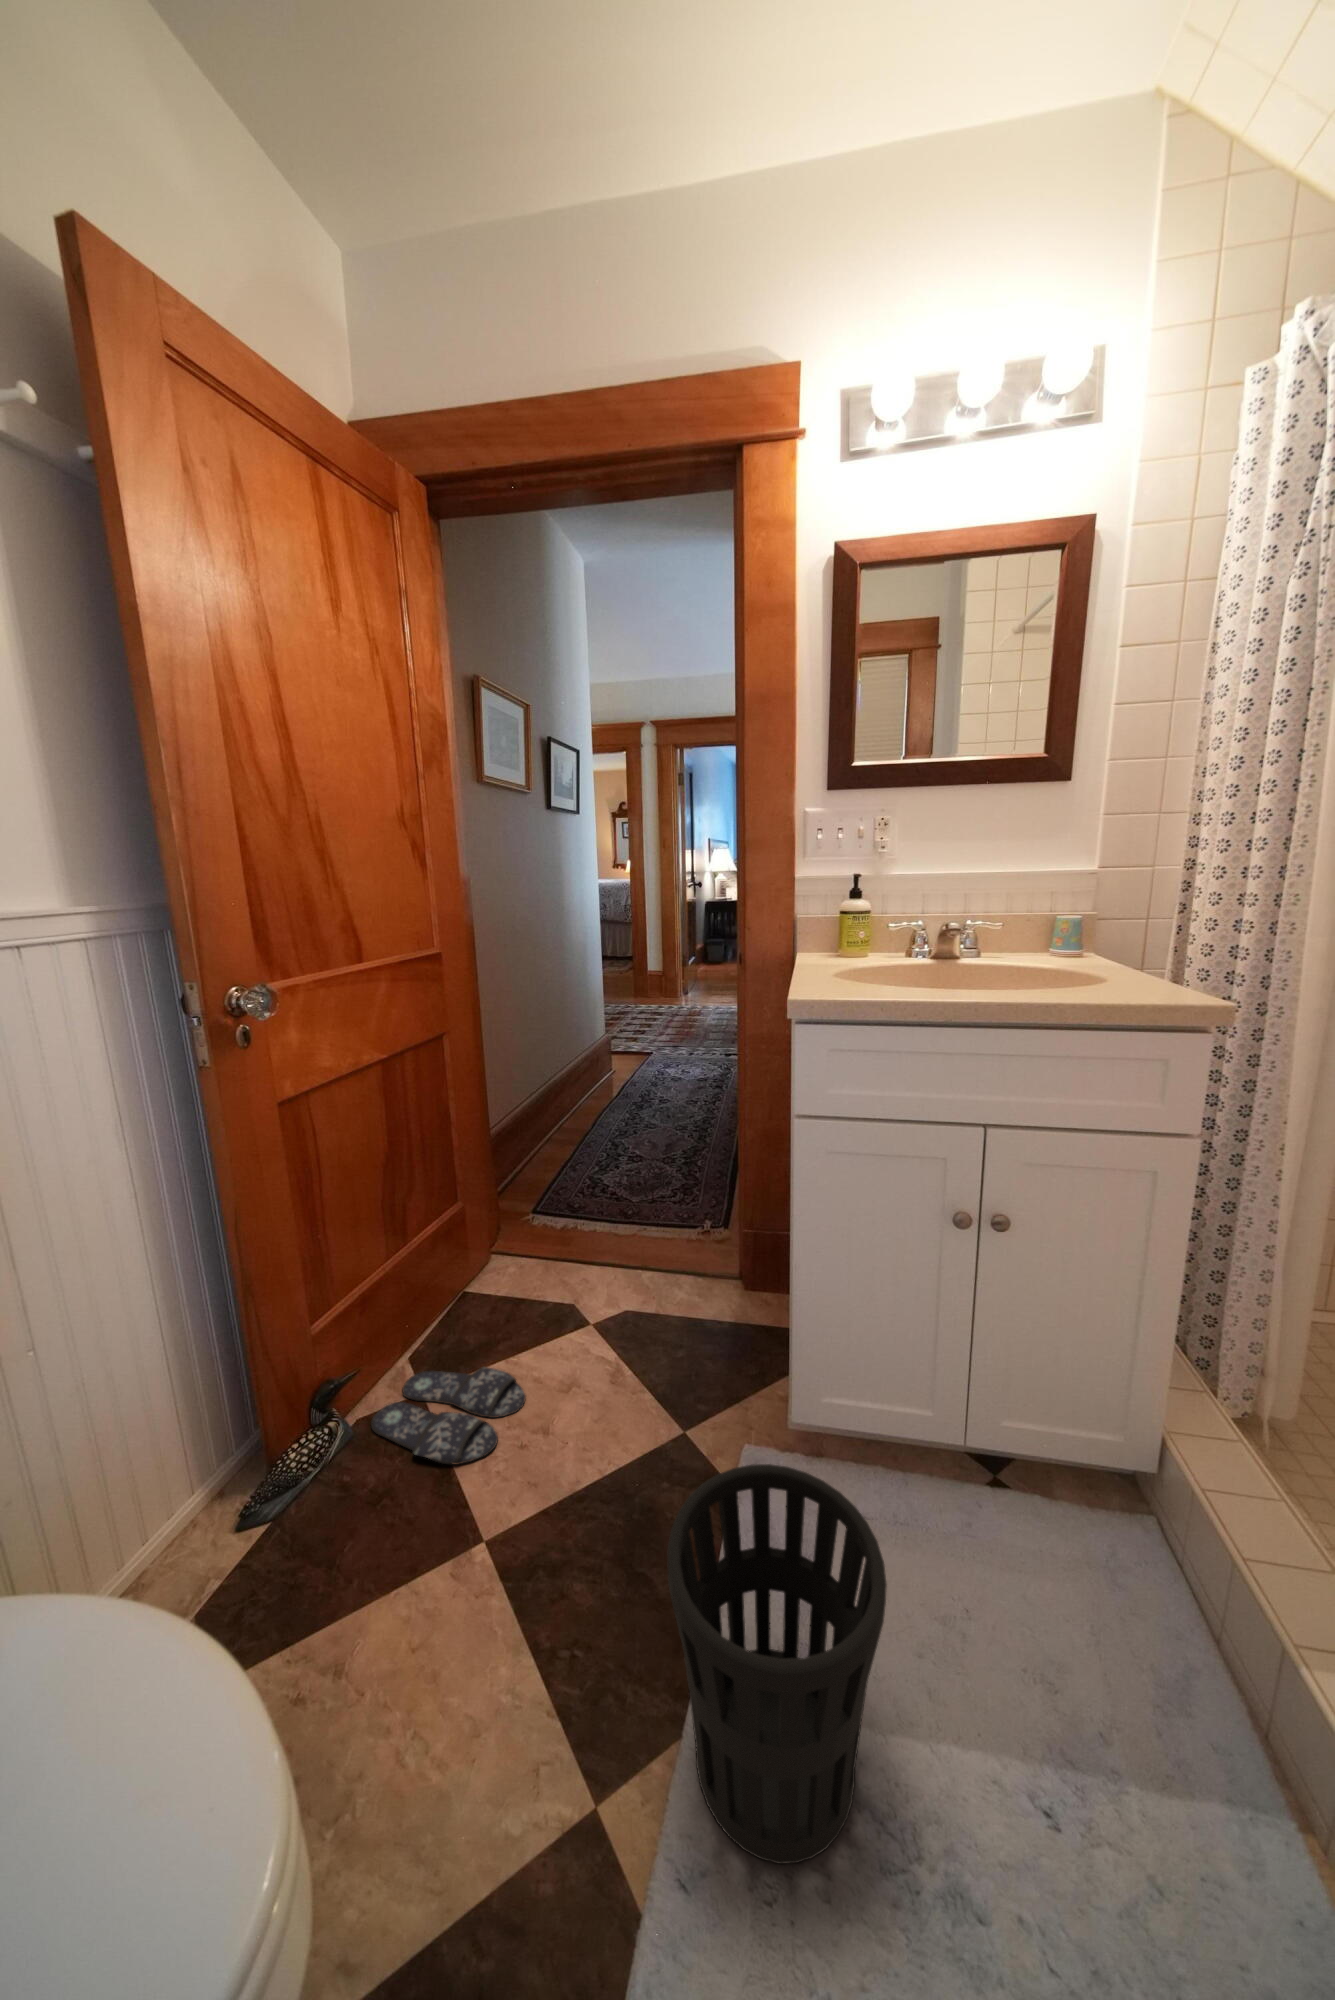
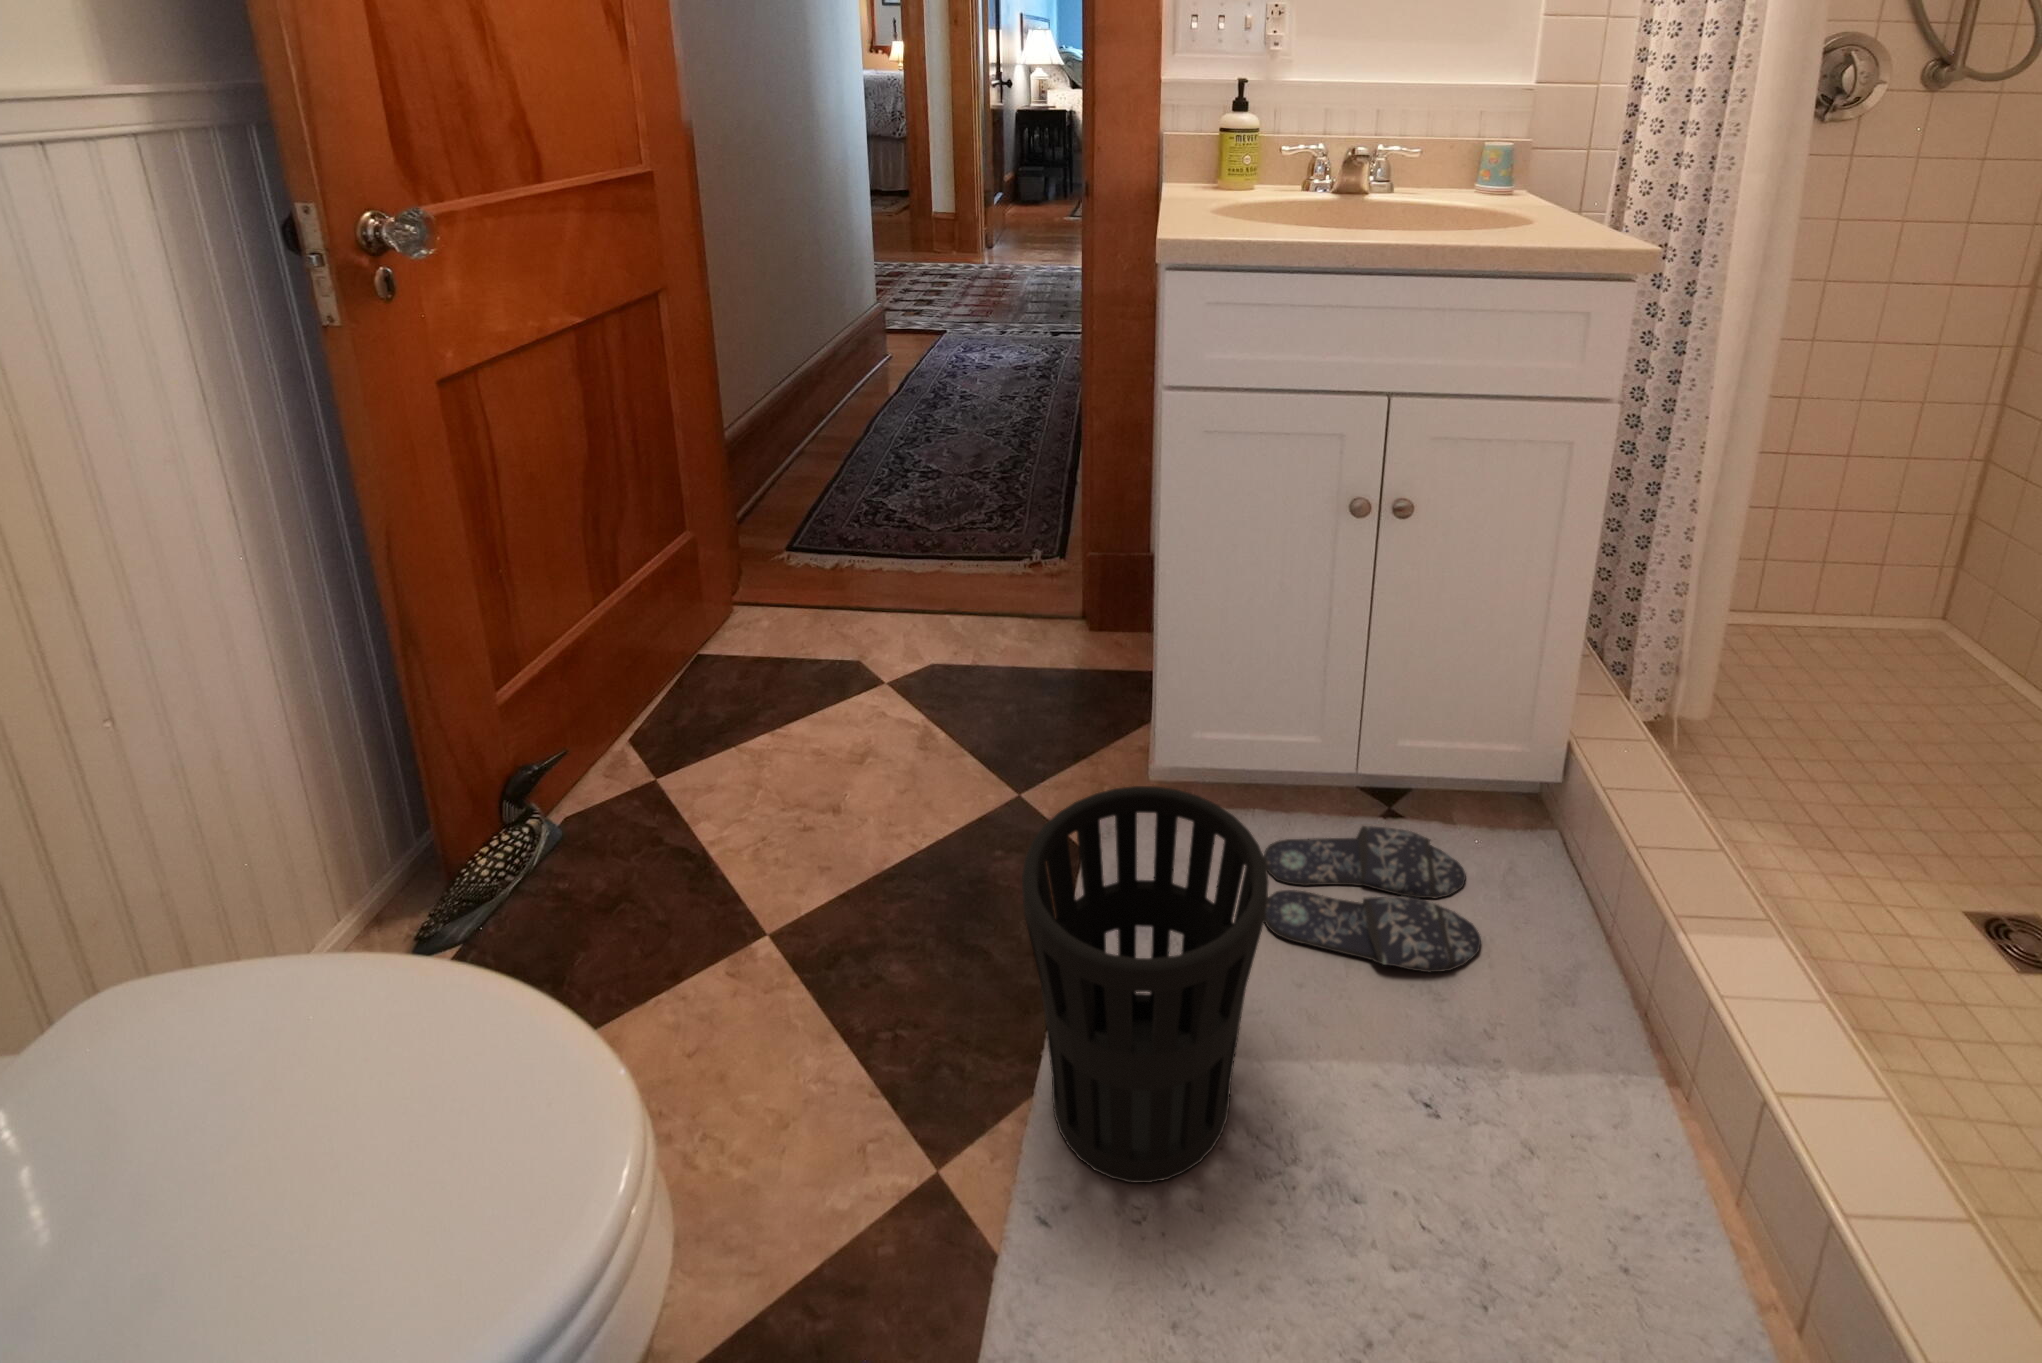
slippers: present [371,1366,526,1464] -> present [1264,826,1481,972]

